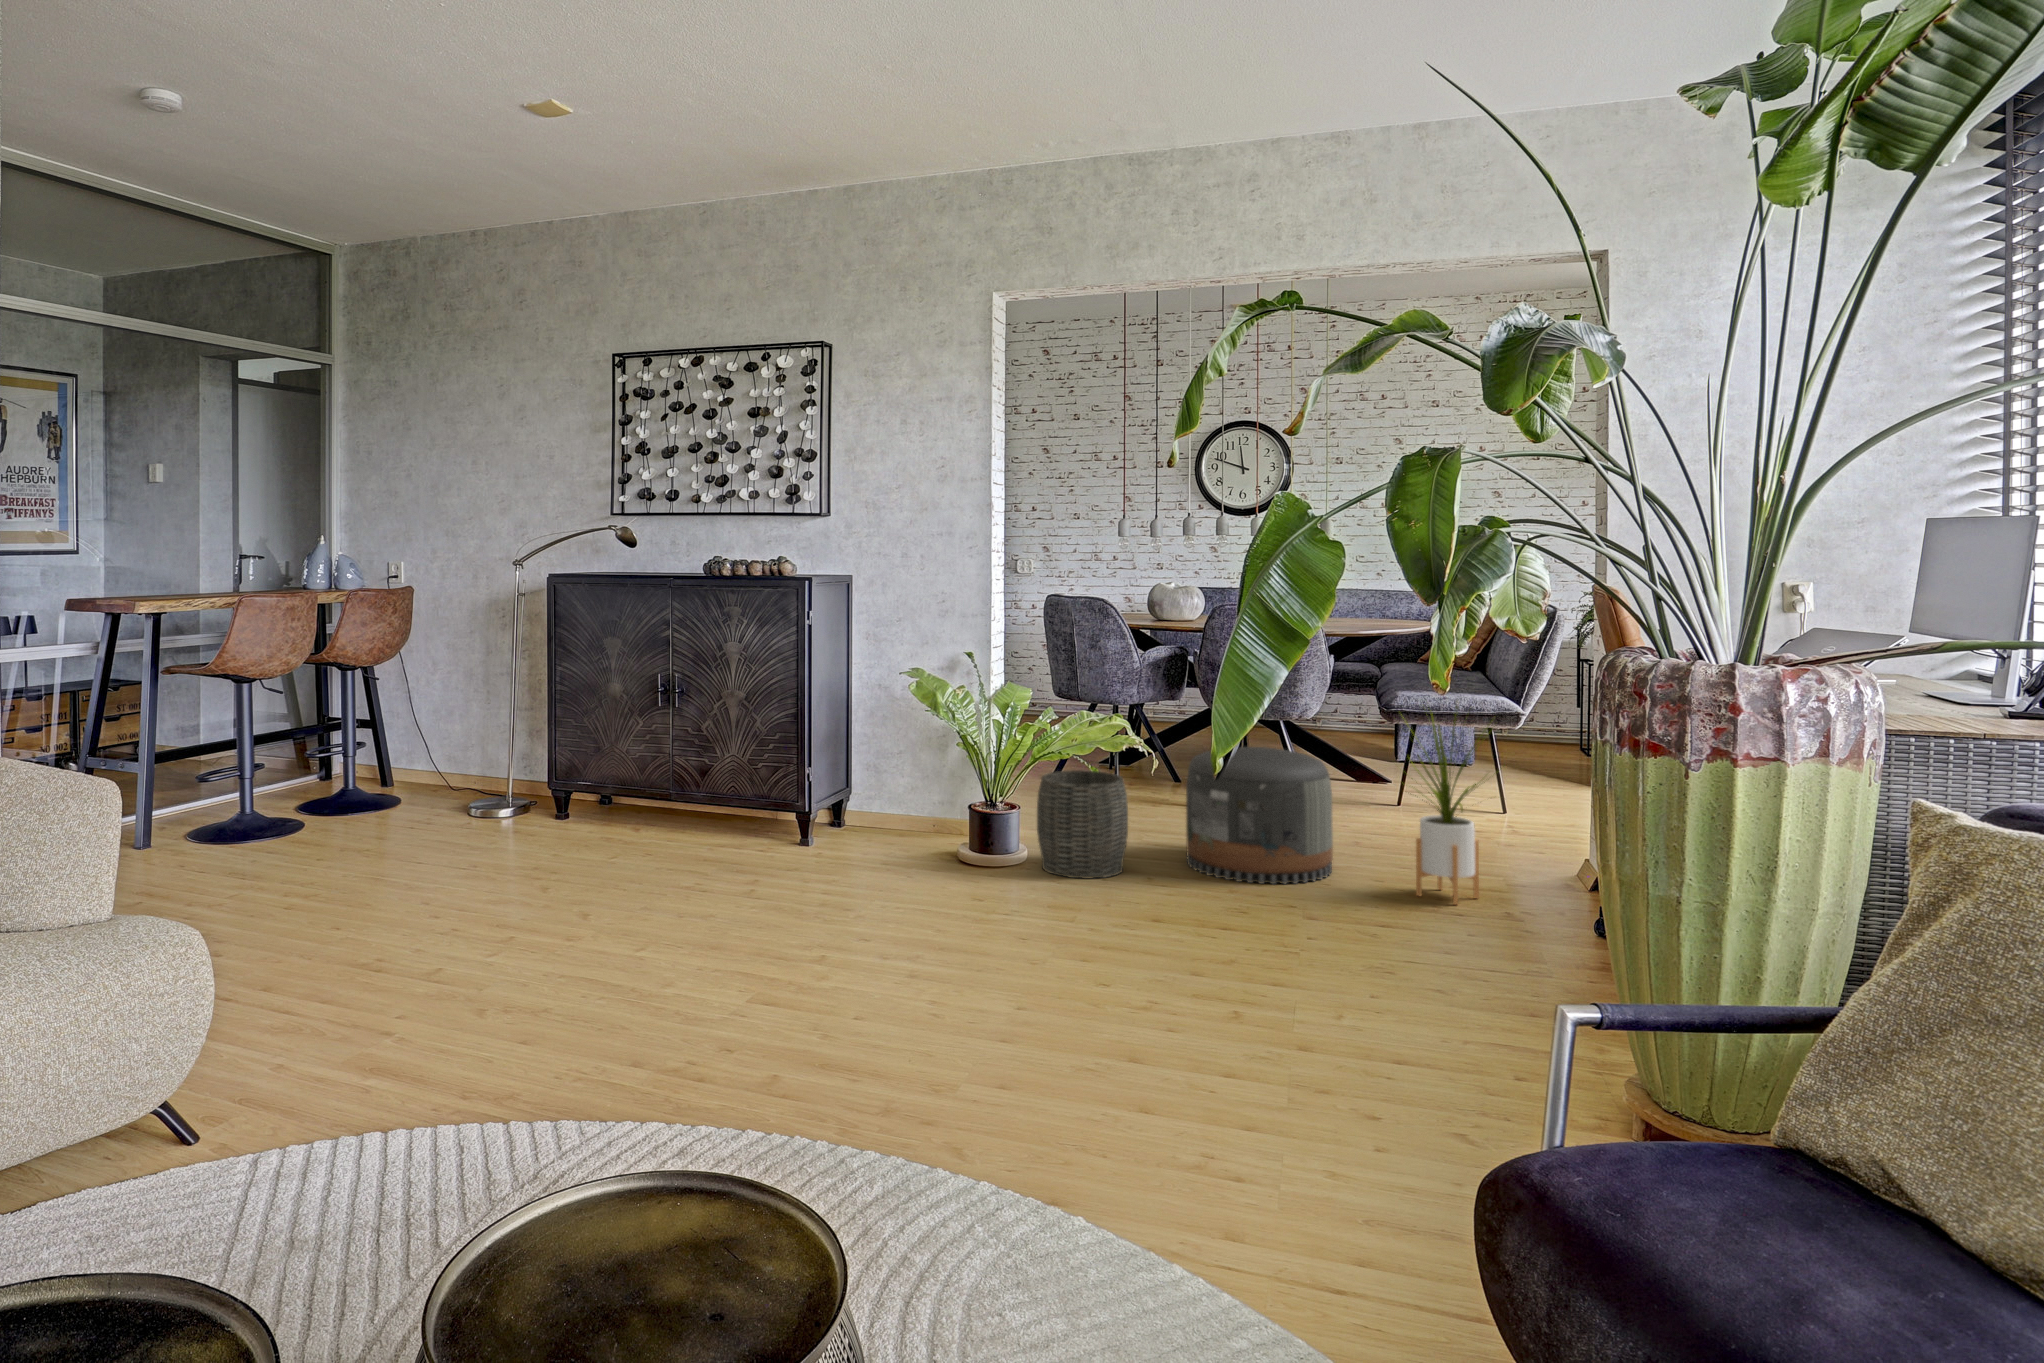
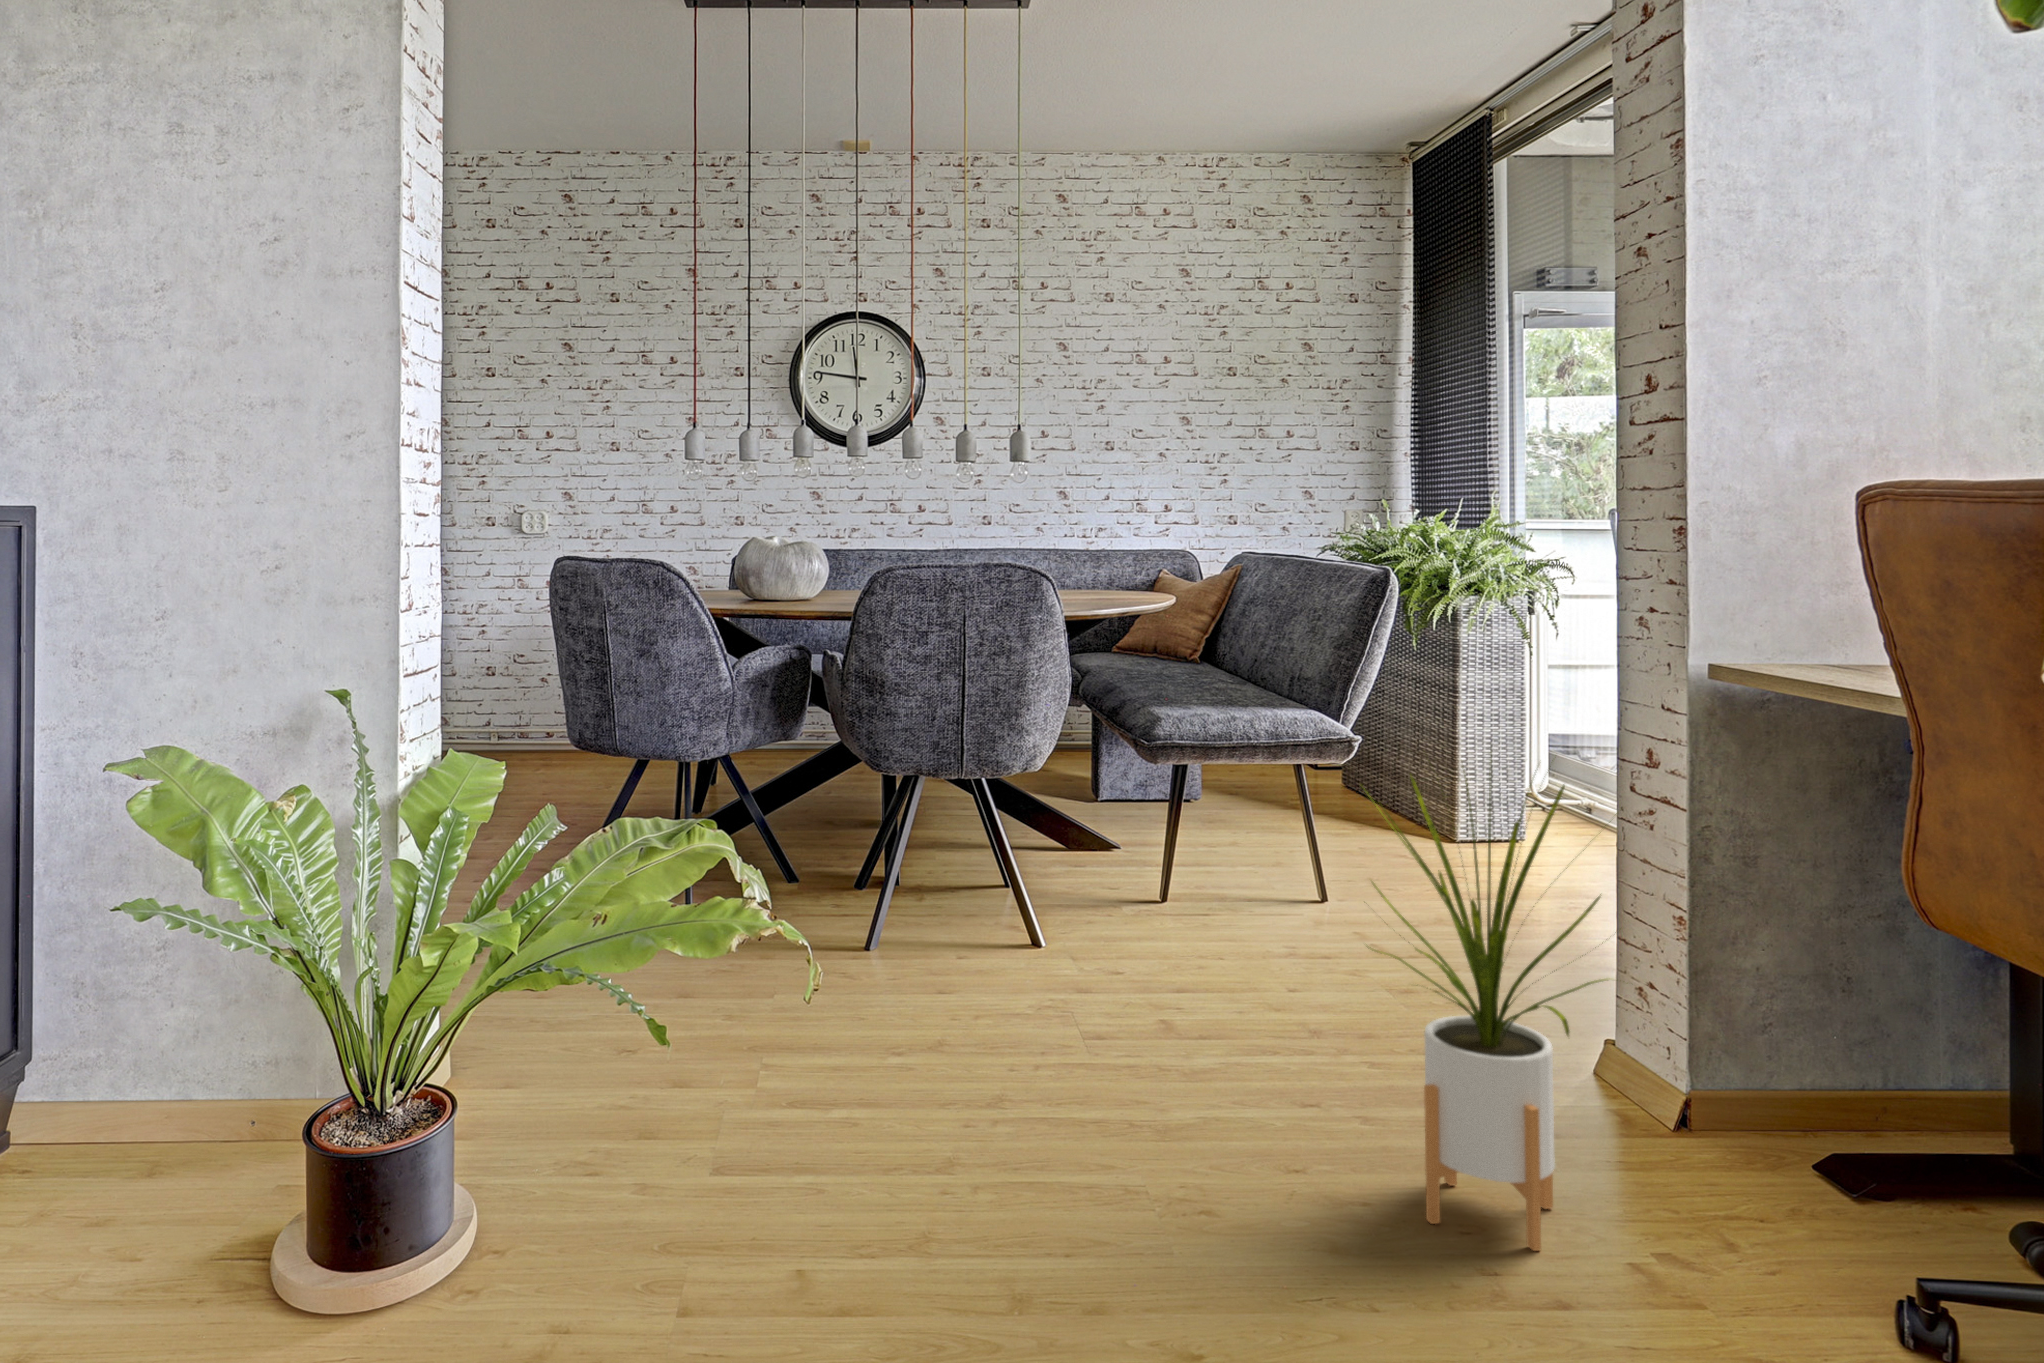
pouf: present [1186,747,1333,884] -> none [873,870,1204,1238]
woven basket: present [1037,770,1128,879] -> none [501,972,746,1308]

